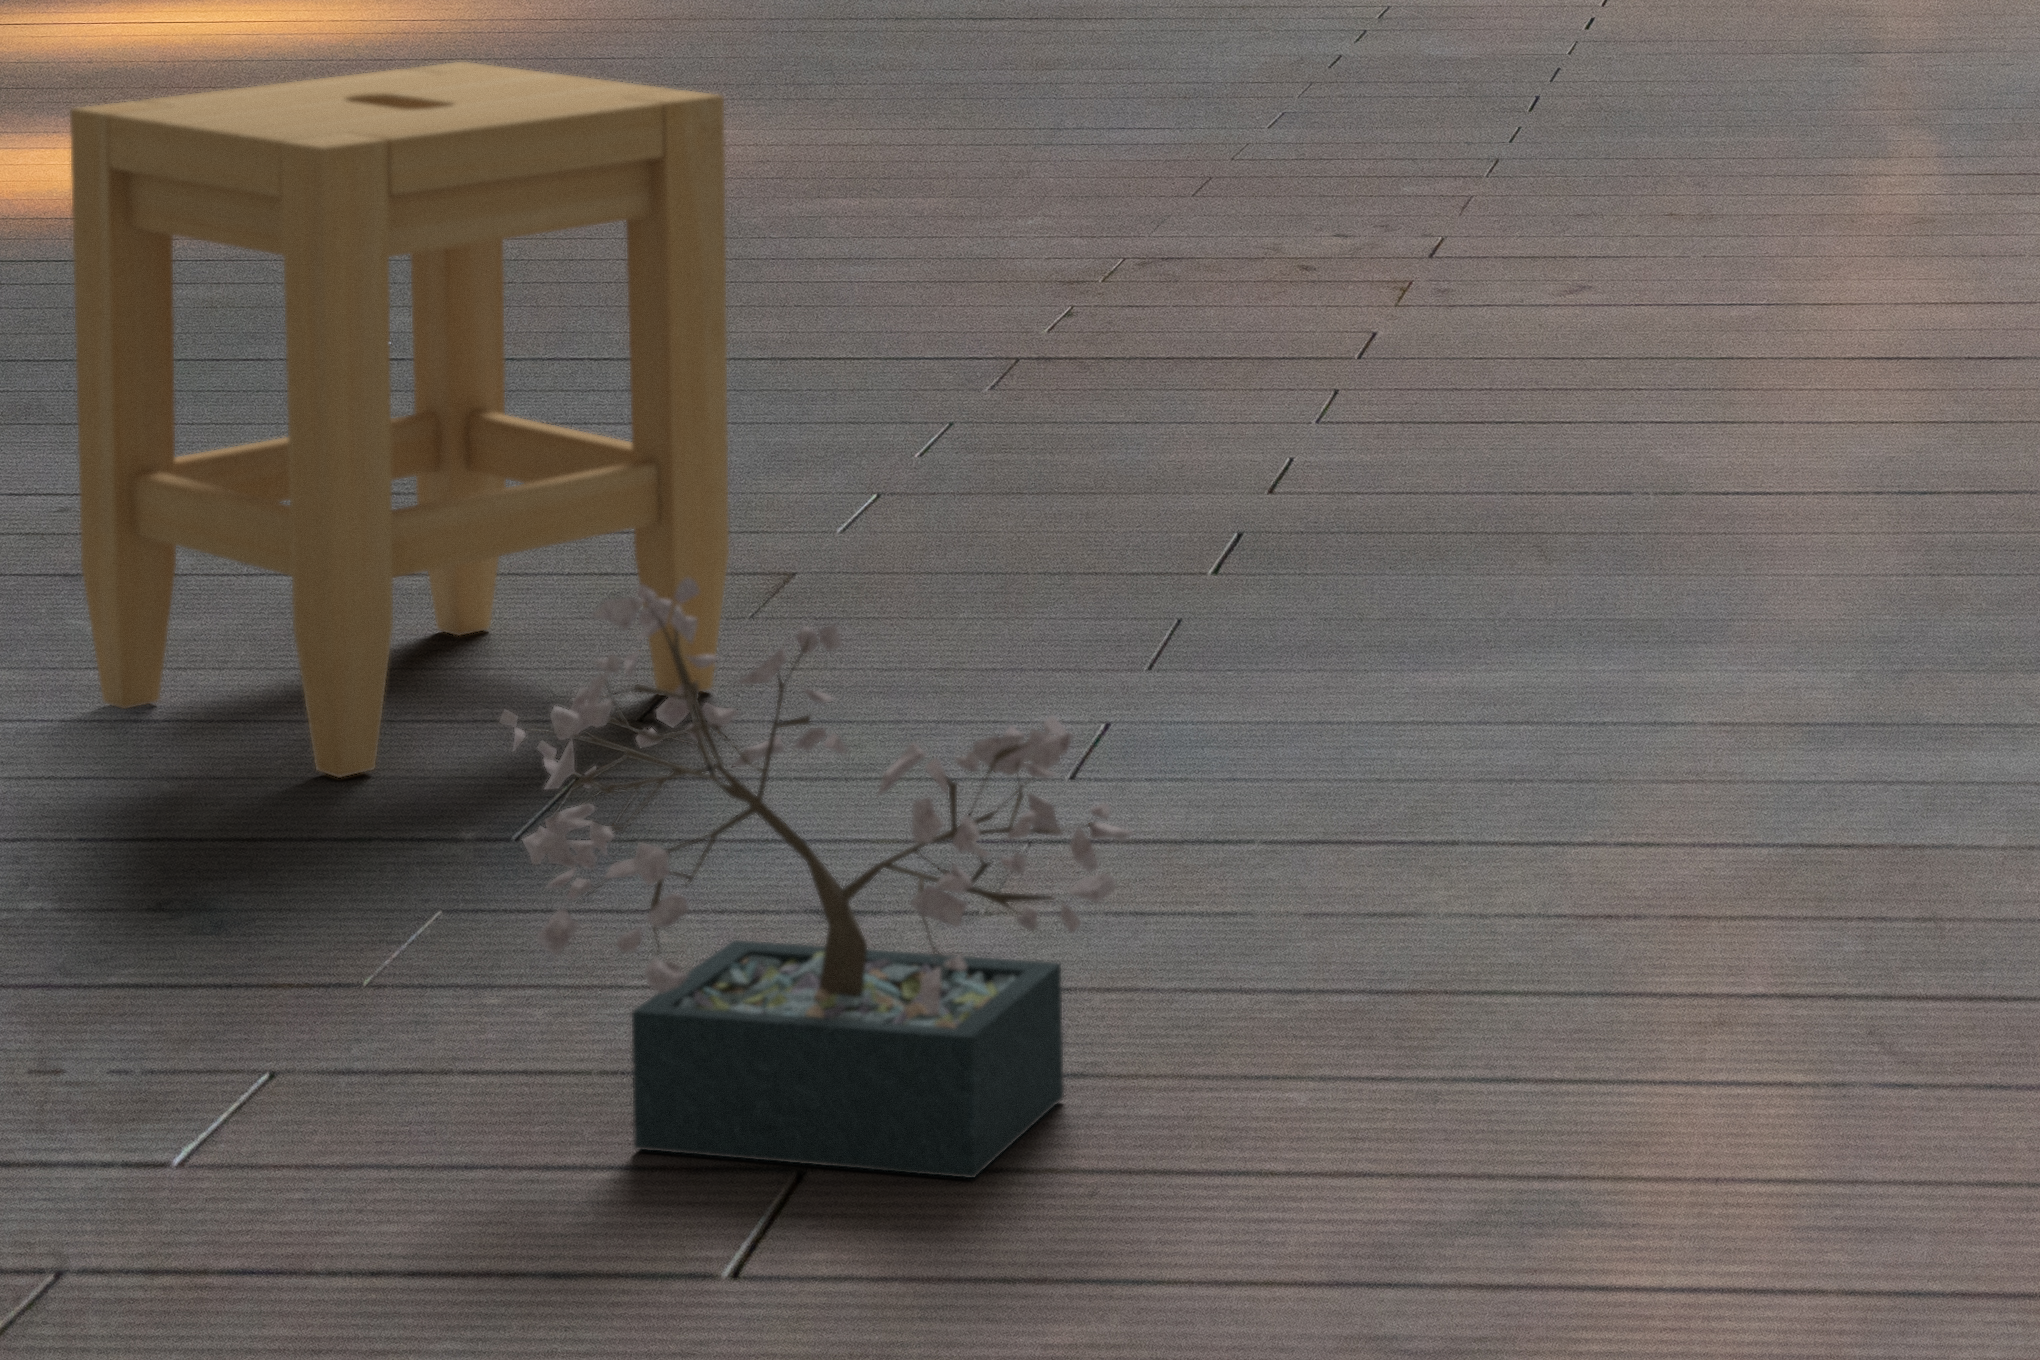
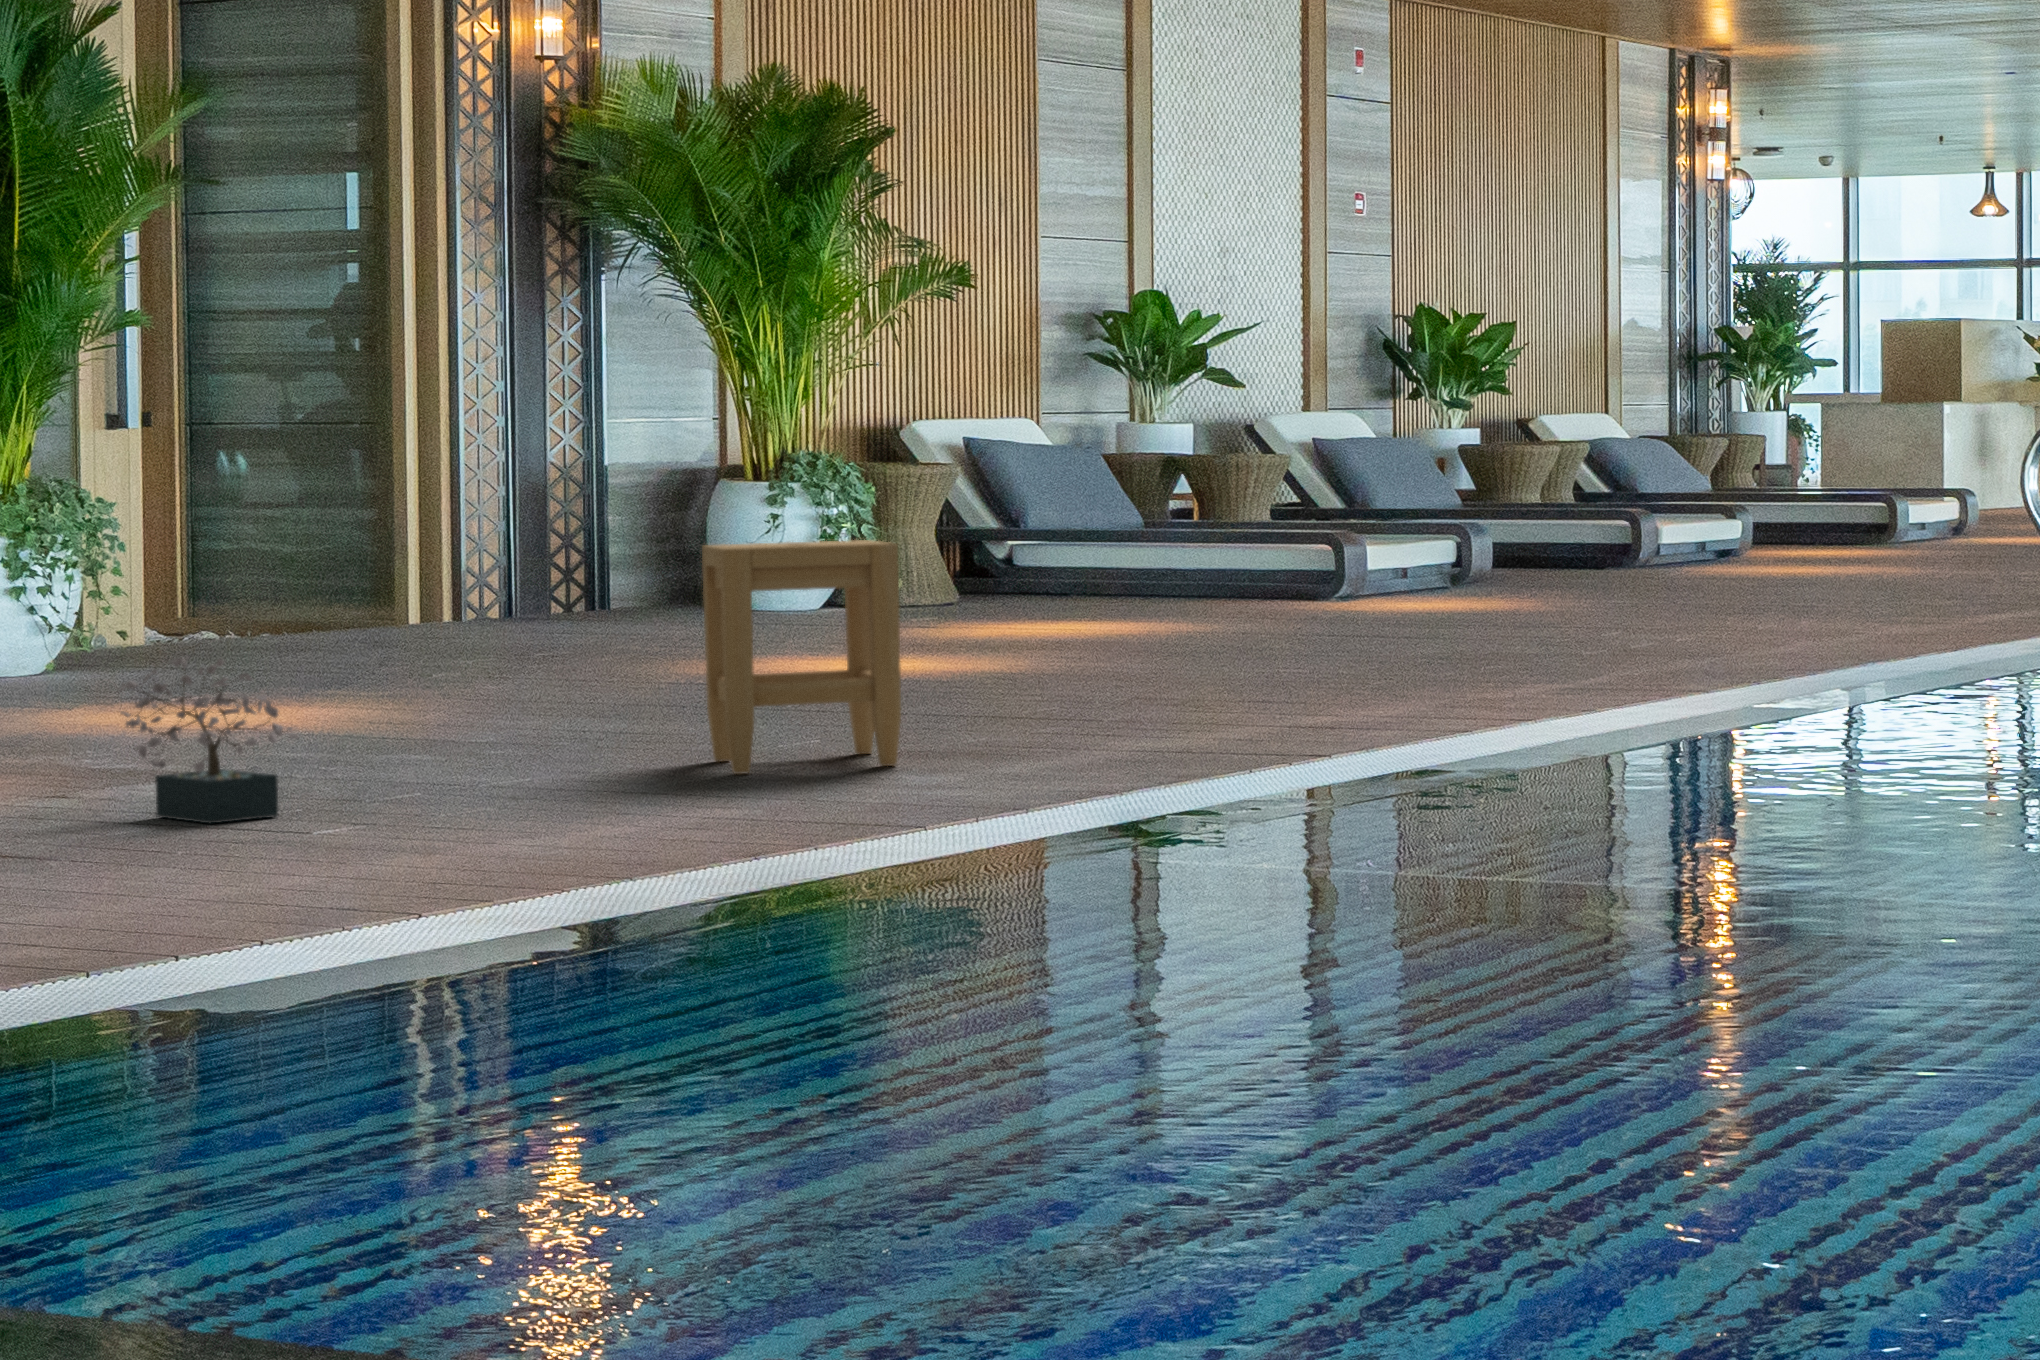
stool: present [70,62,729,777] -> present [702,540,901,774]

